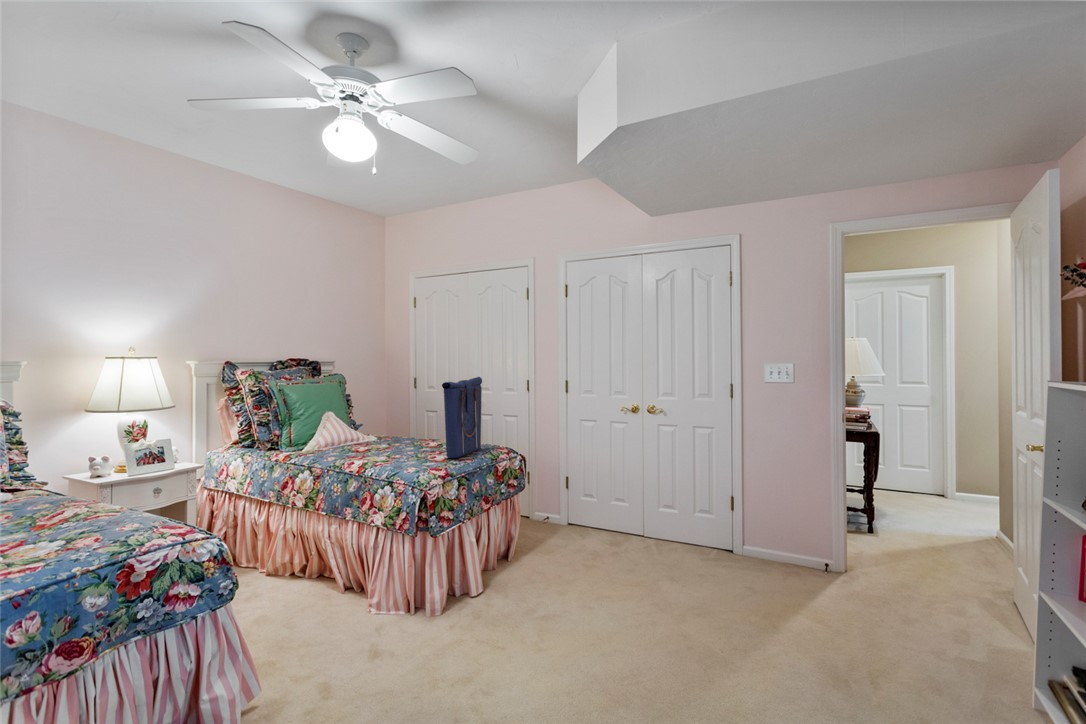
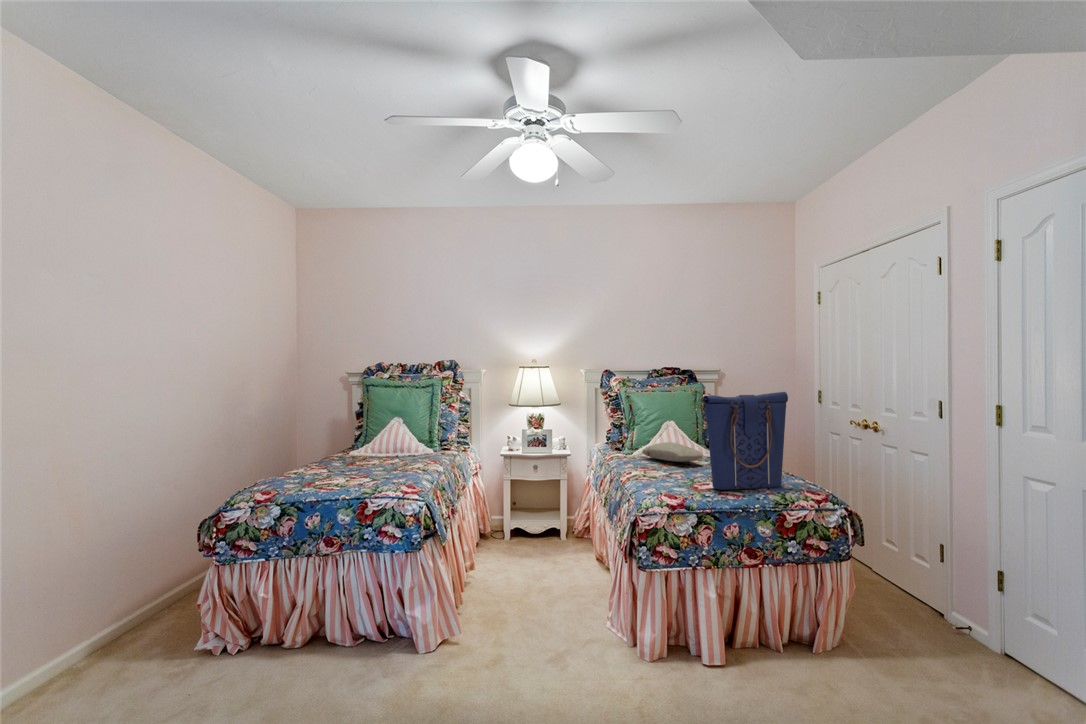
pillow: none [324,431,392,449] -> present [642,442,703,462]

